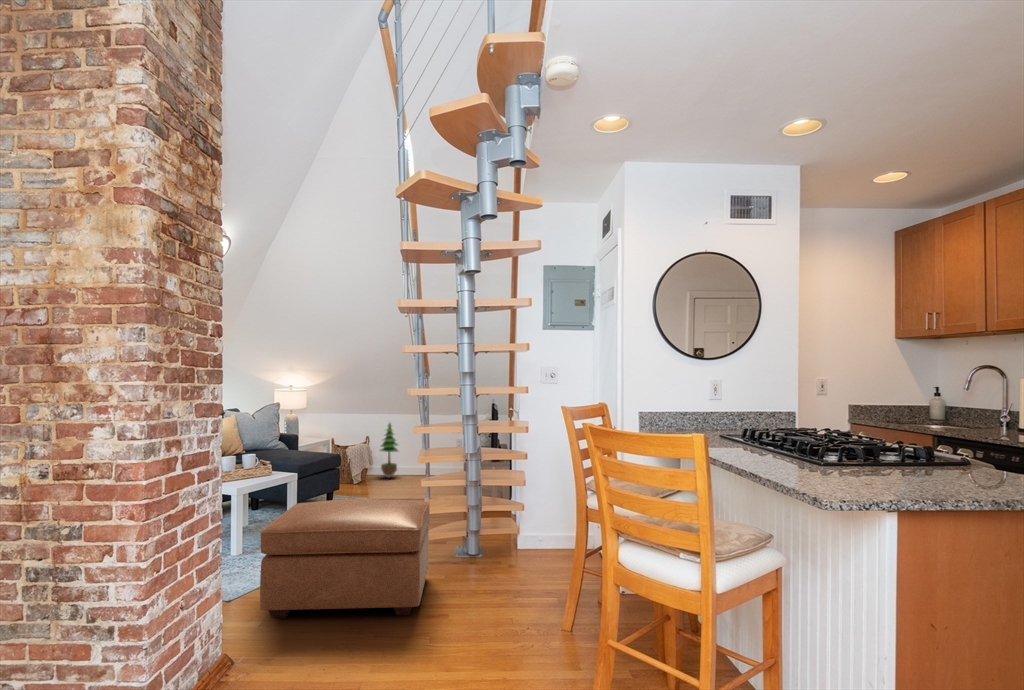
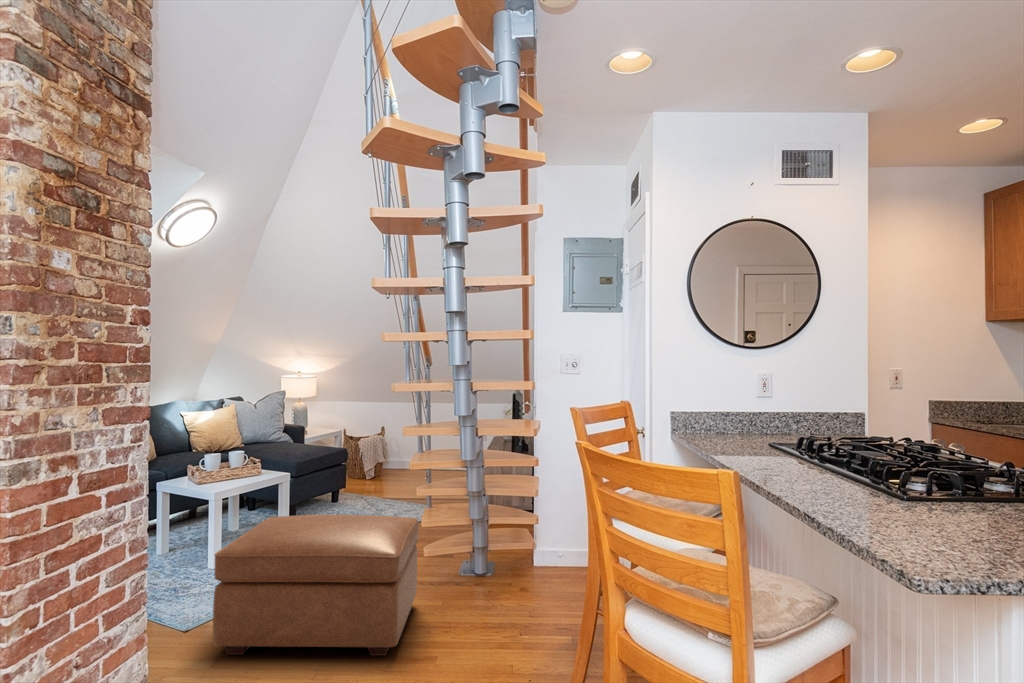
potted tree: present [380,423,398,478] -> none [387,419,409,480]

